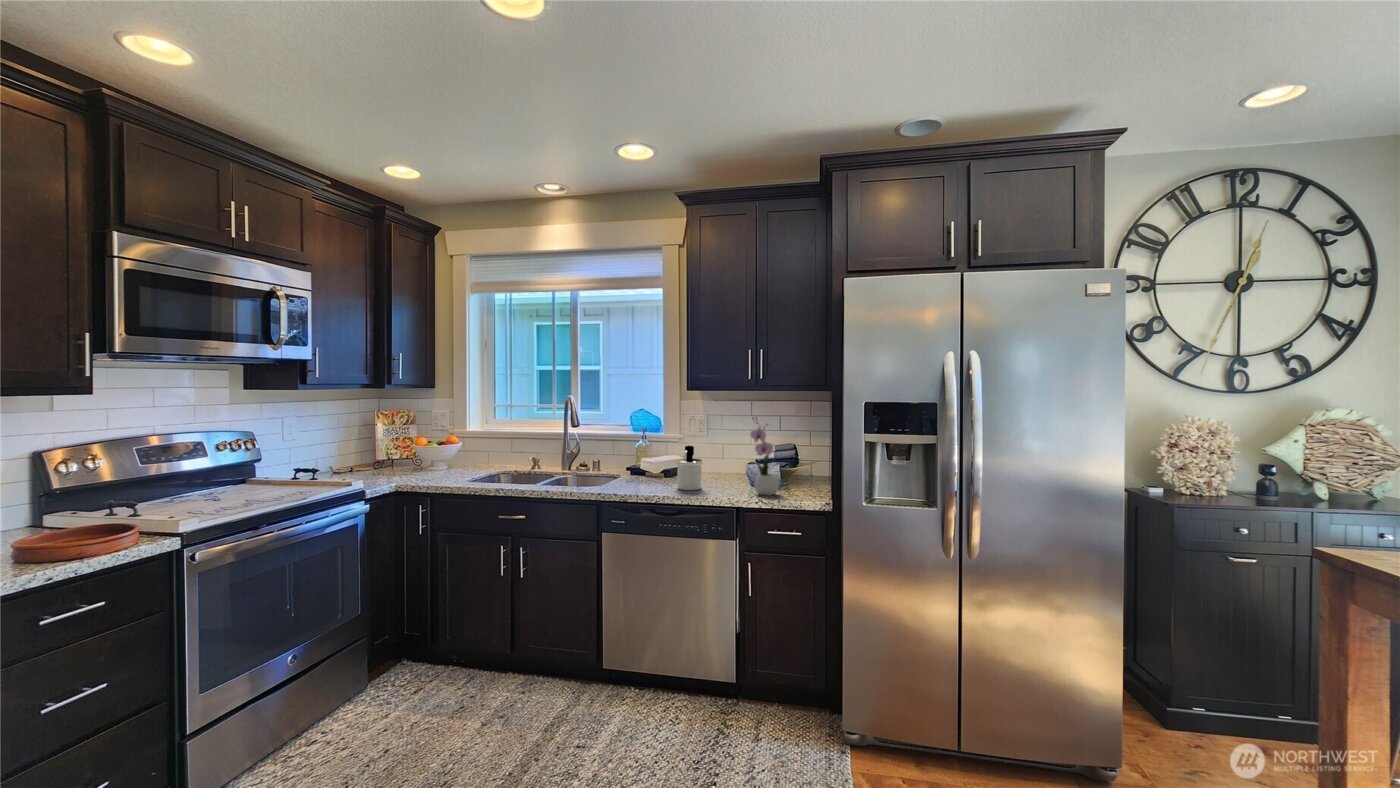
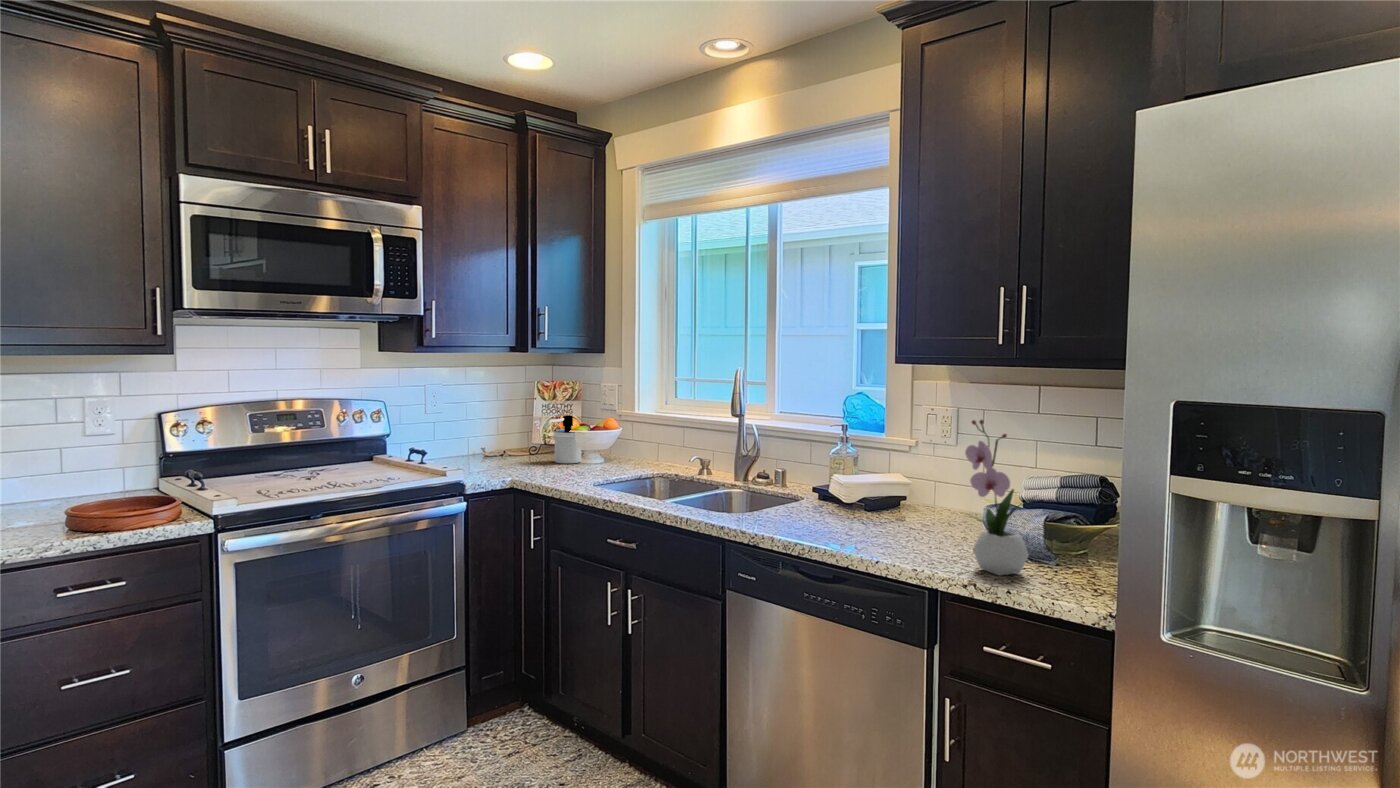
soap dispenser: present [677,446,702,490] -> present [544,415,581,463]

